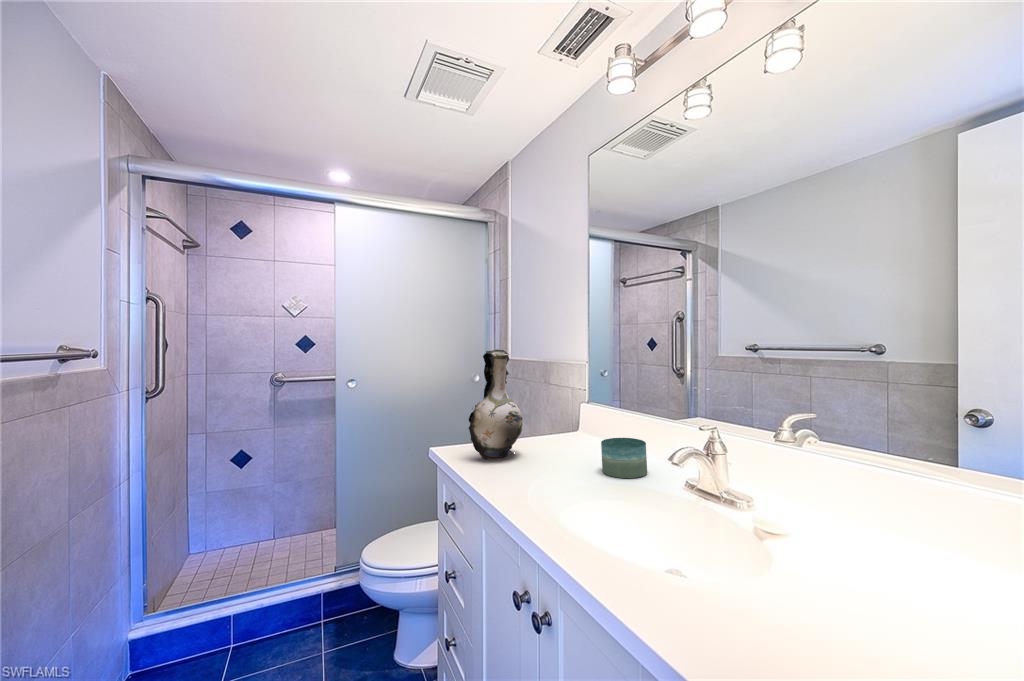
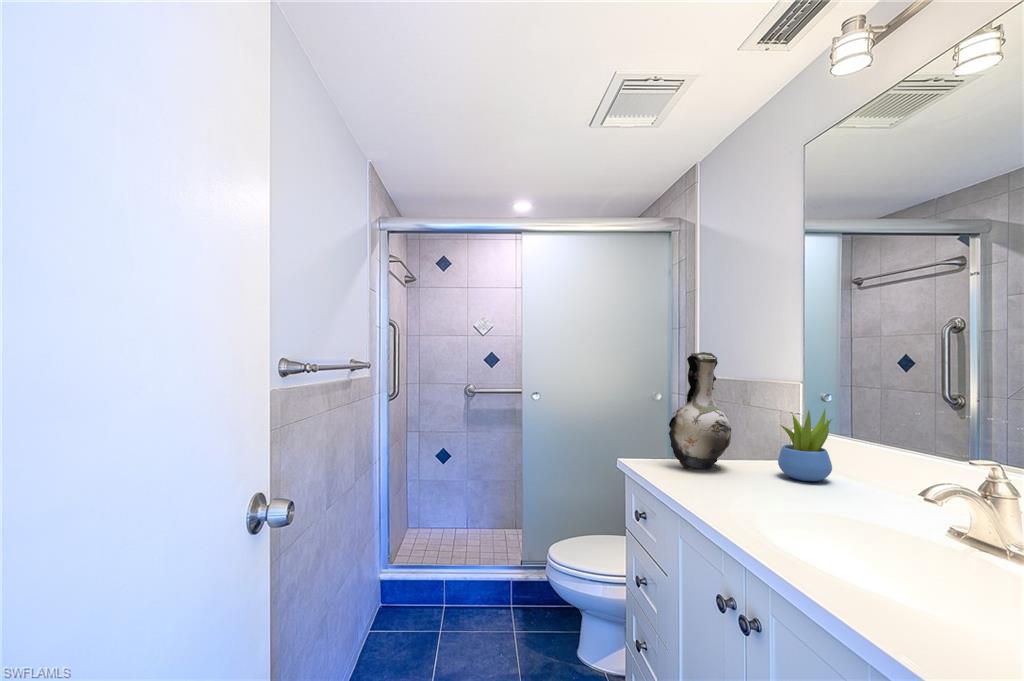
succulent plant: none [560,392,600,456] -> present [778,409,832,481]
candle: present [601,438,647,478] -> none [832,463,897,512]

